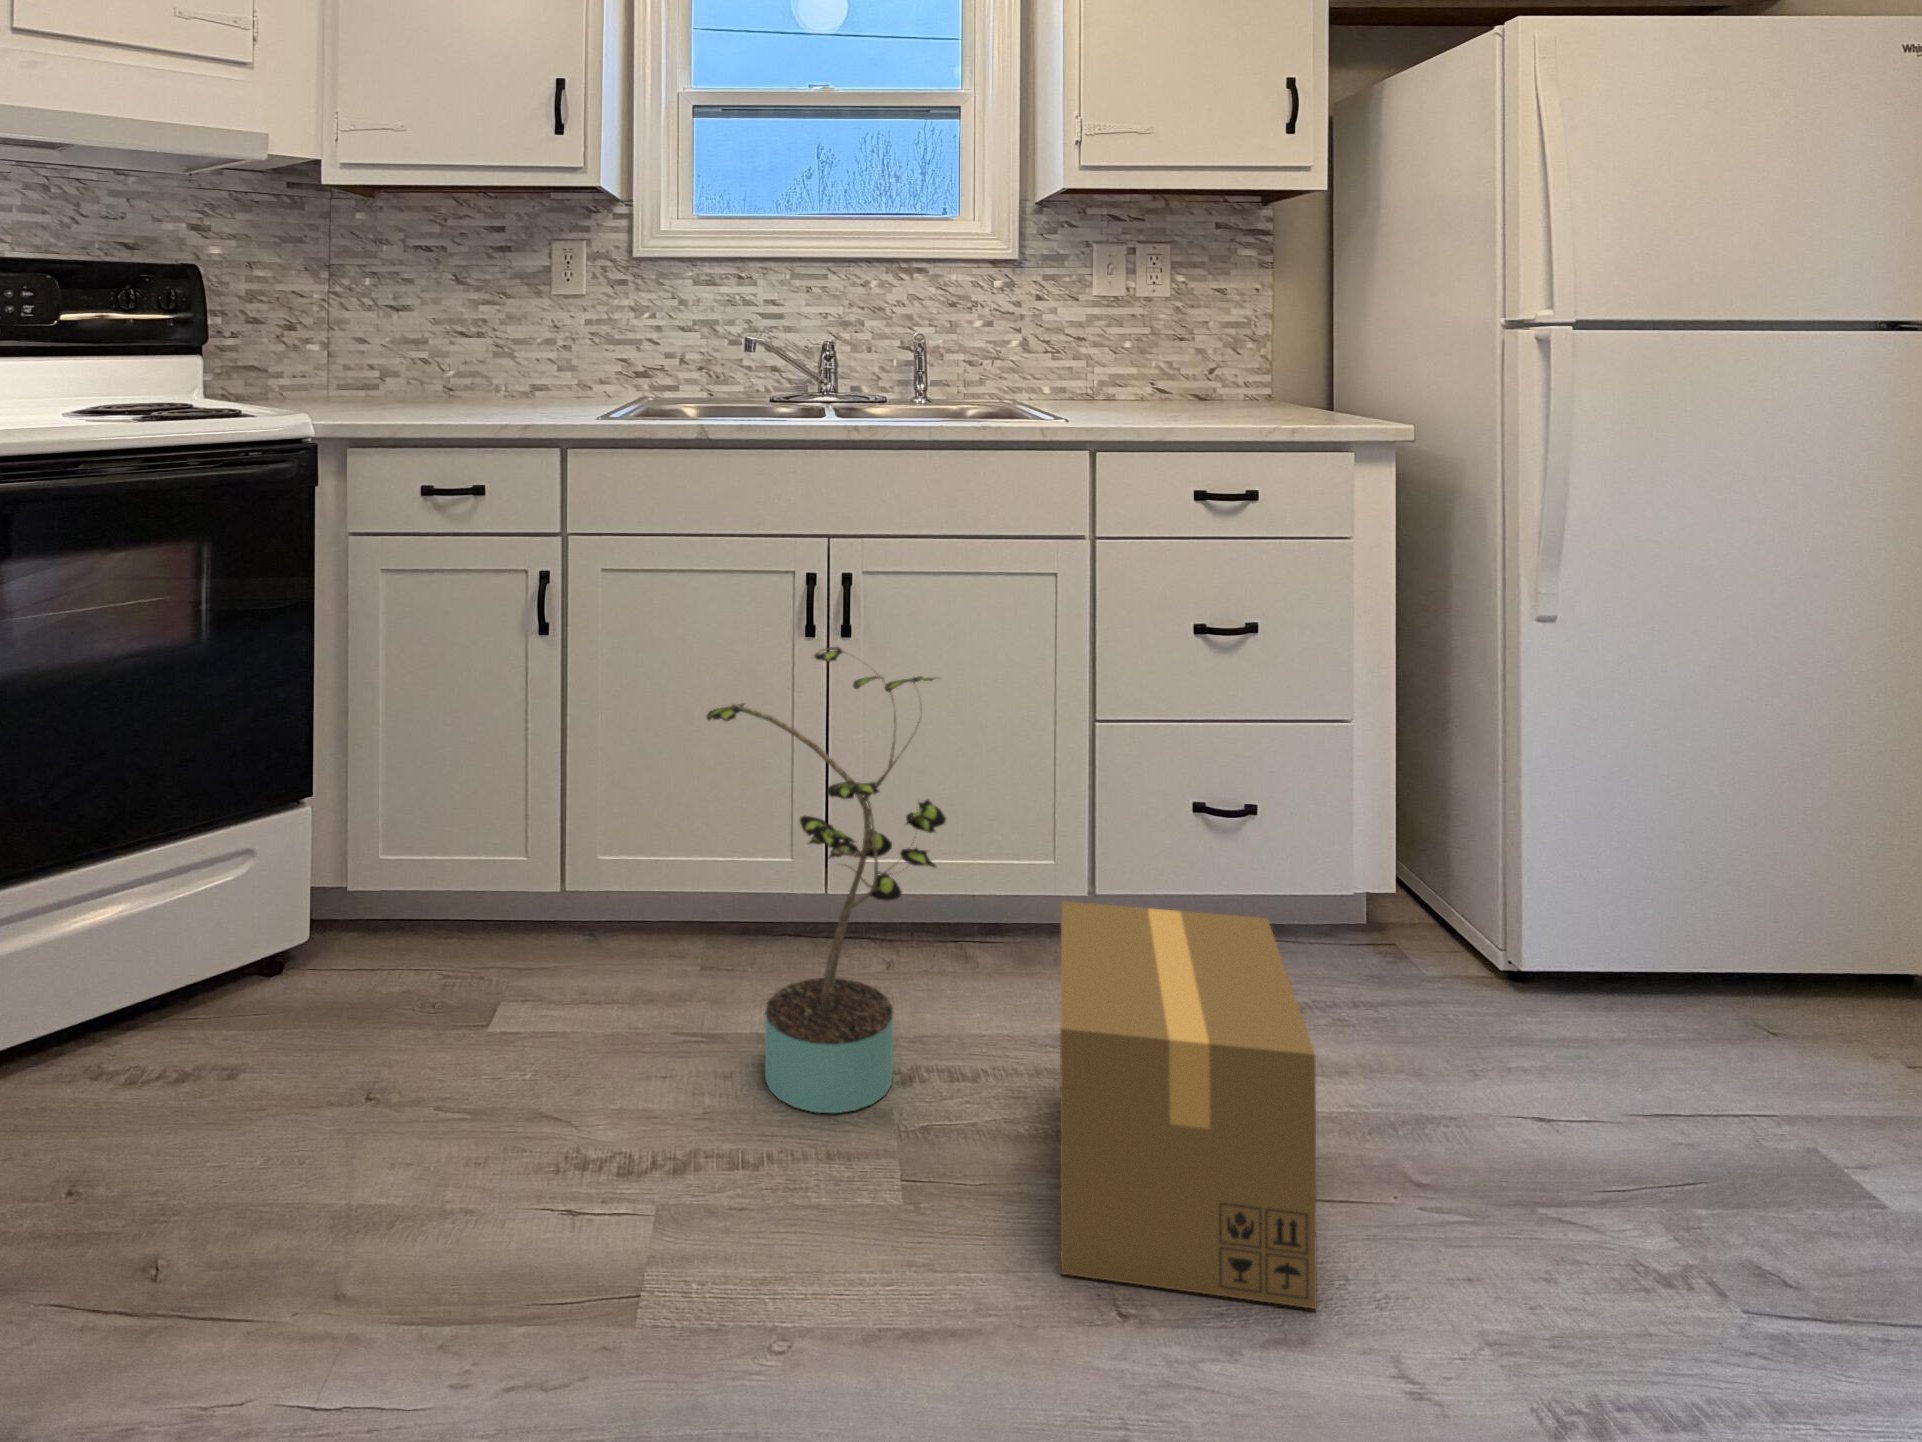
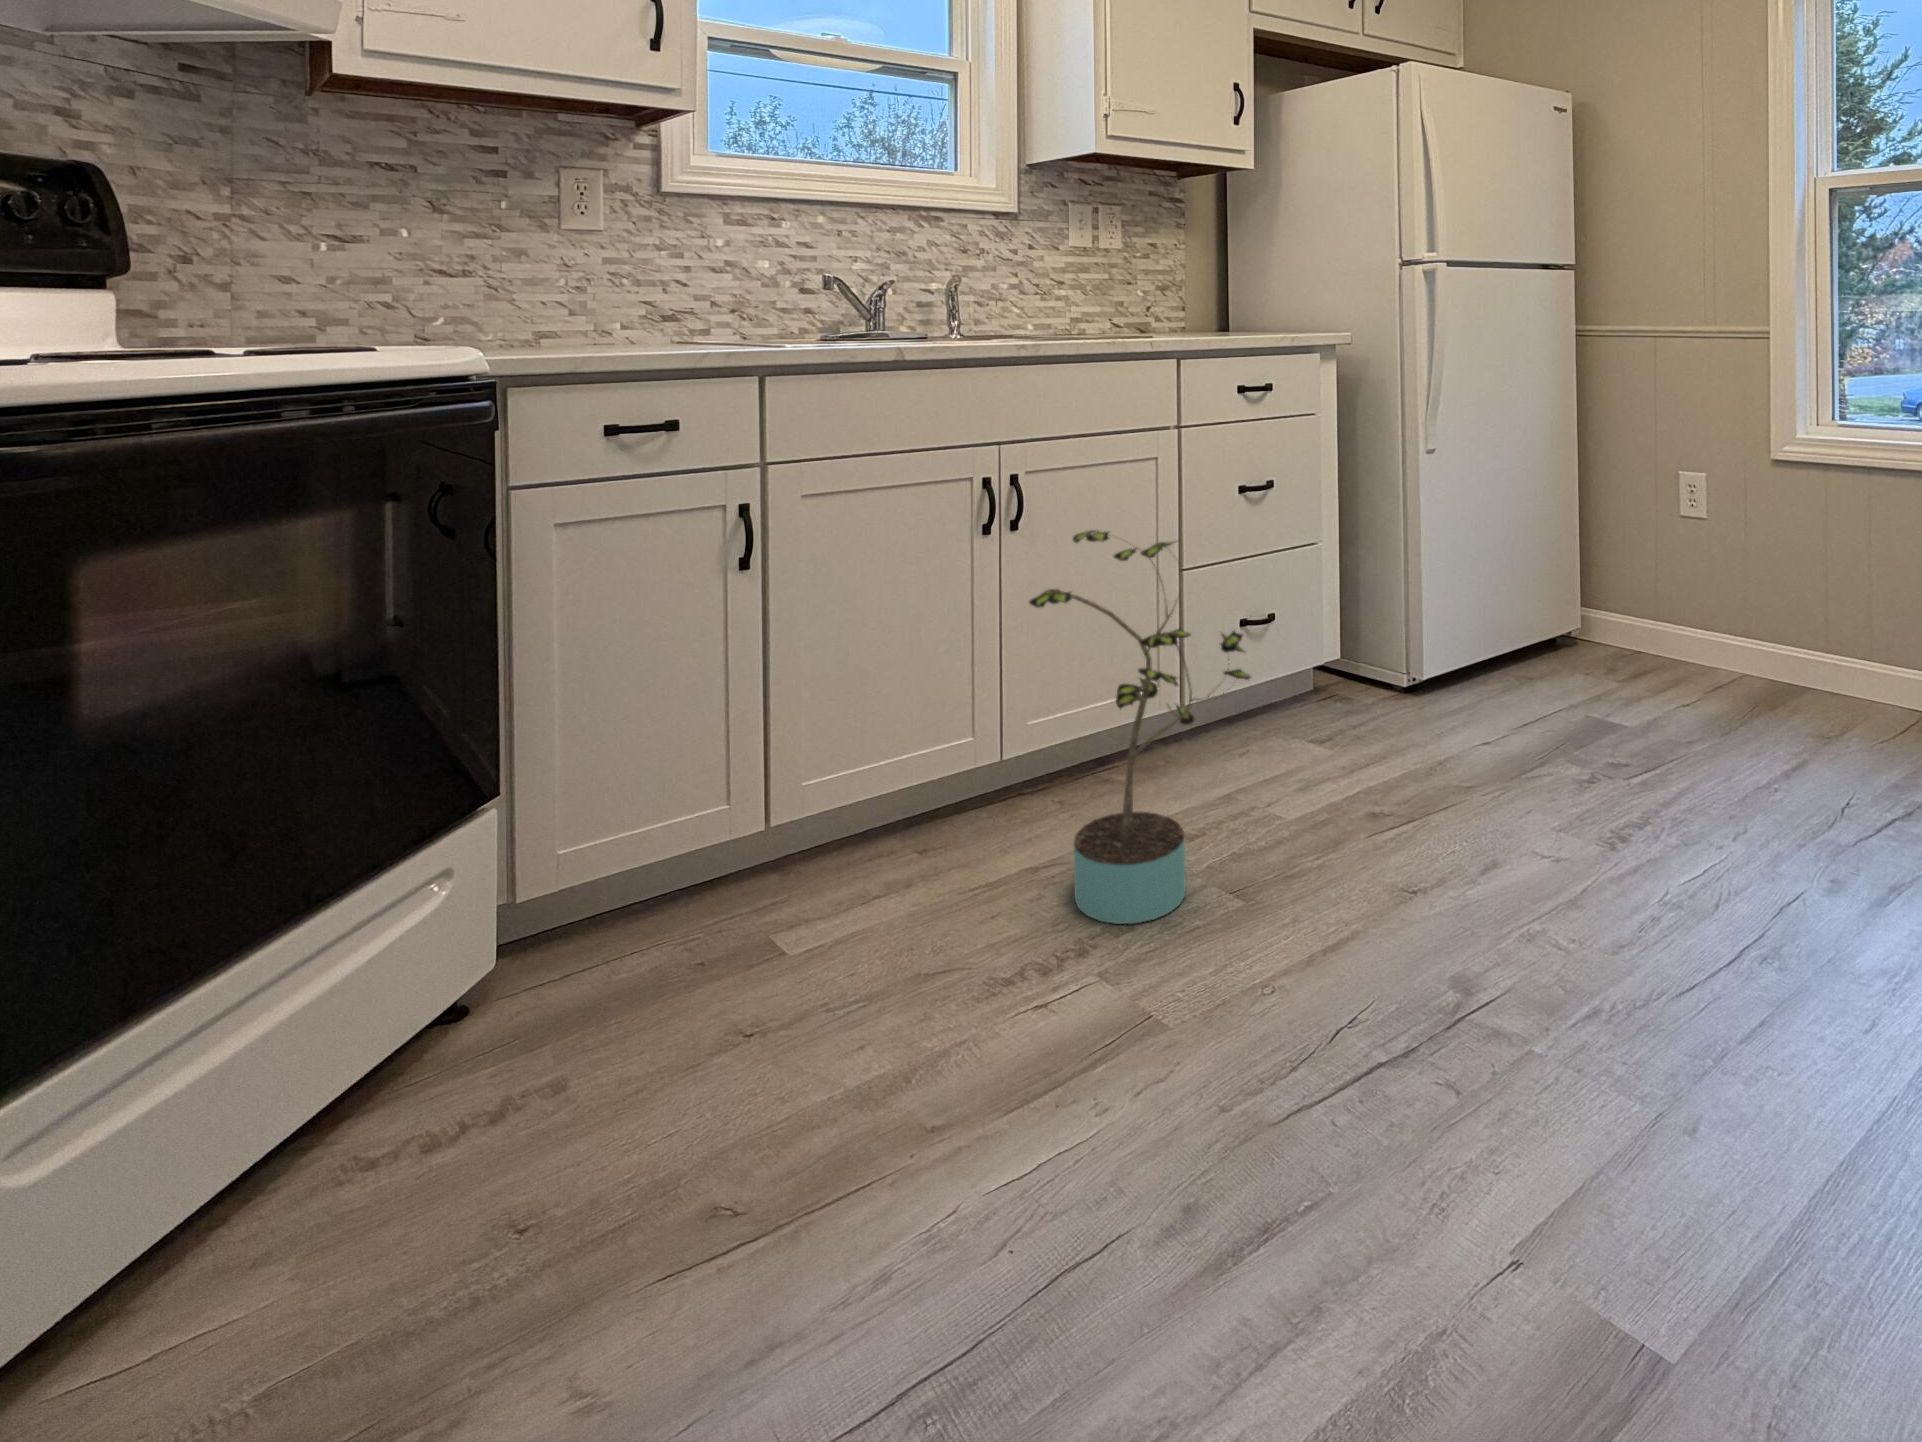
cardboard box: present [1060,901,1317,1309] -> none [1287,663,1541,929]

